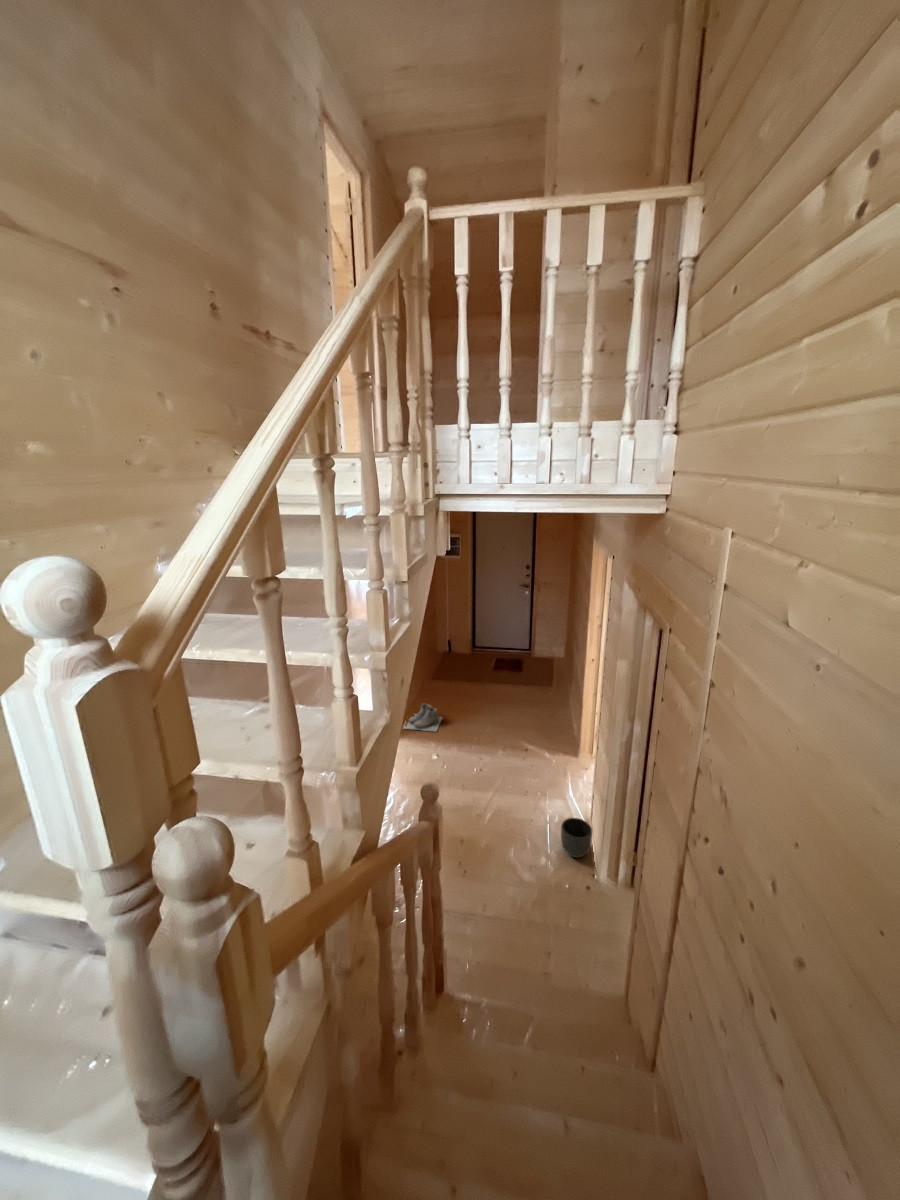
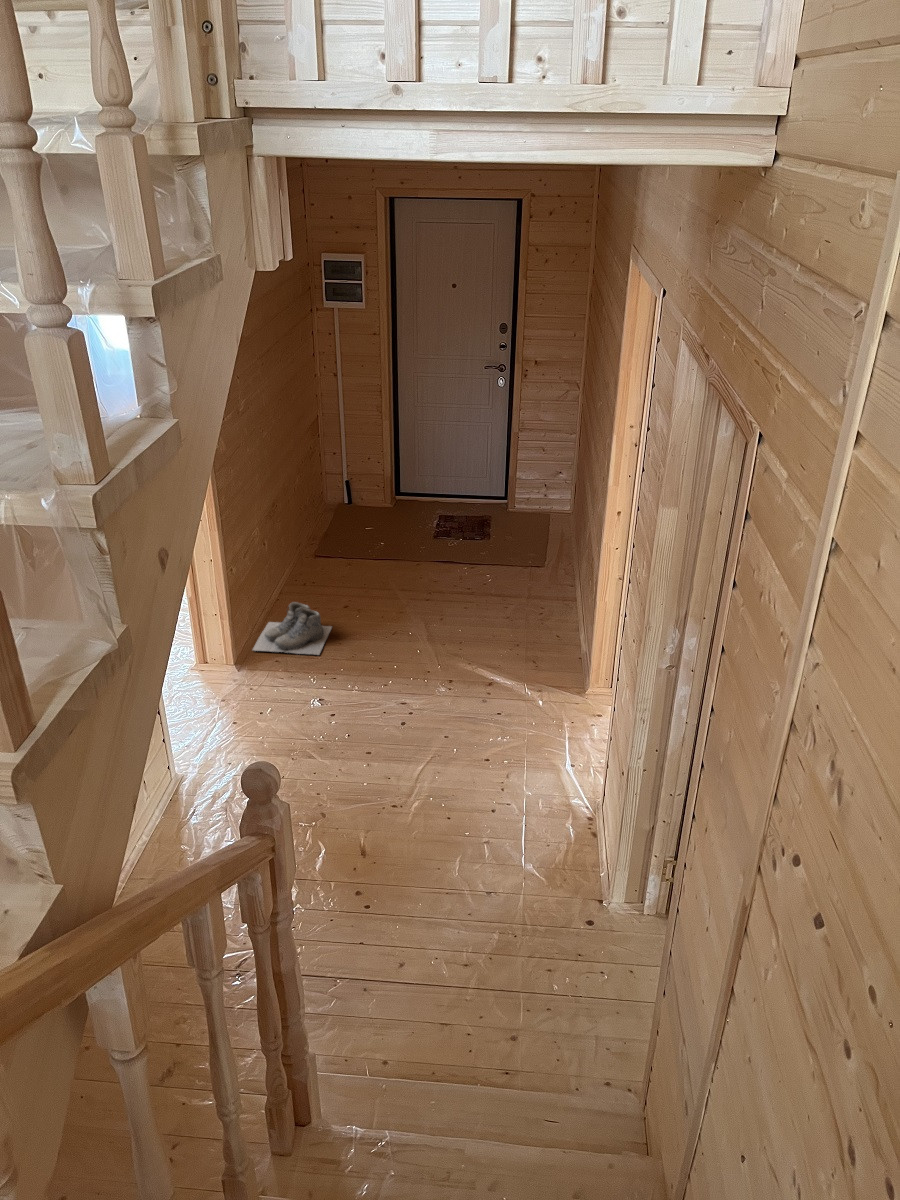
planter: present [561,818,592,858] -> none [544,804,601,872]

